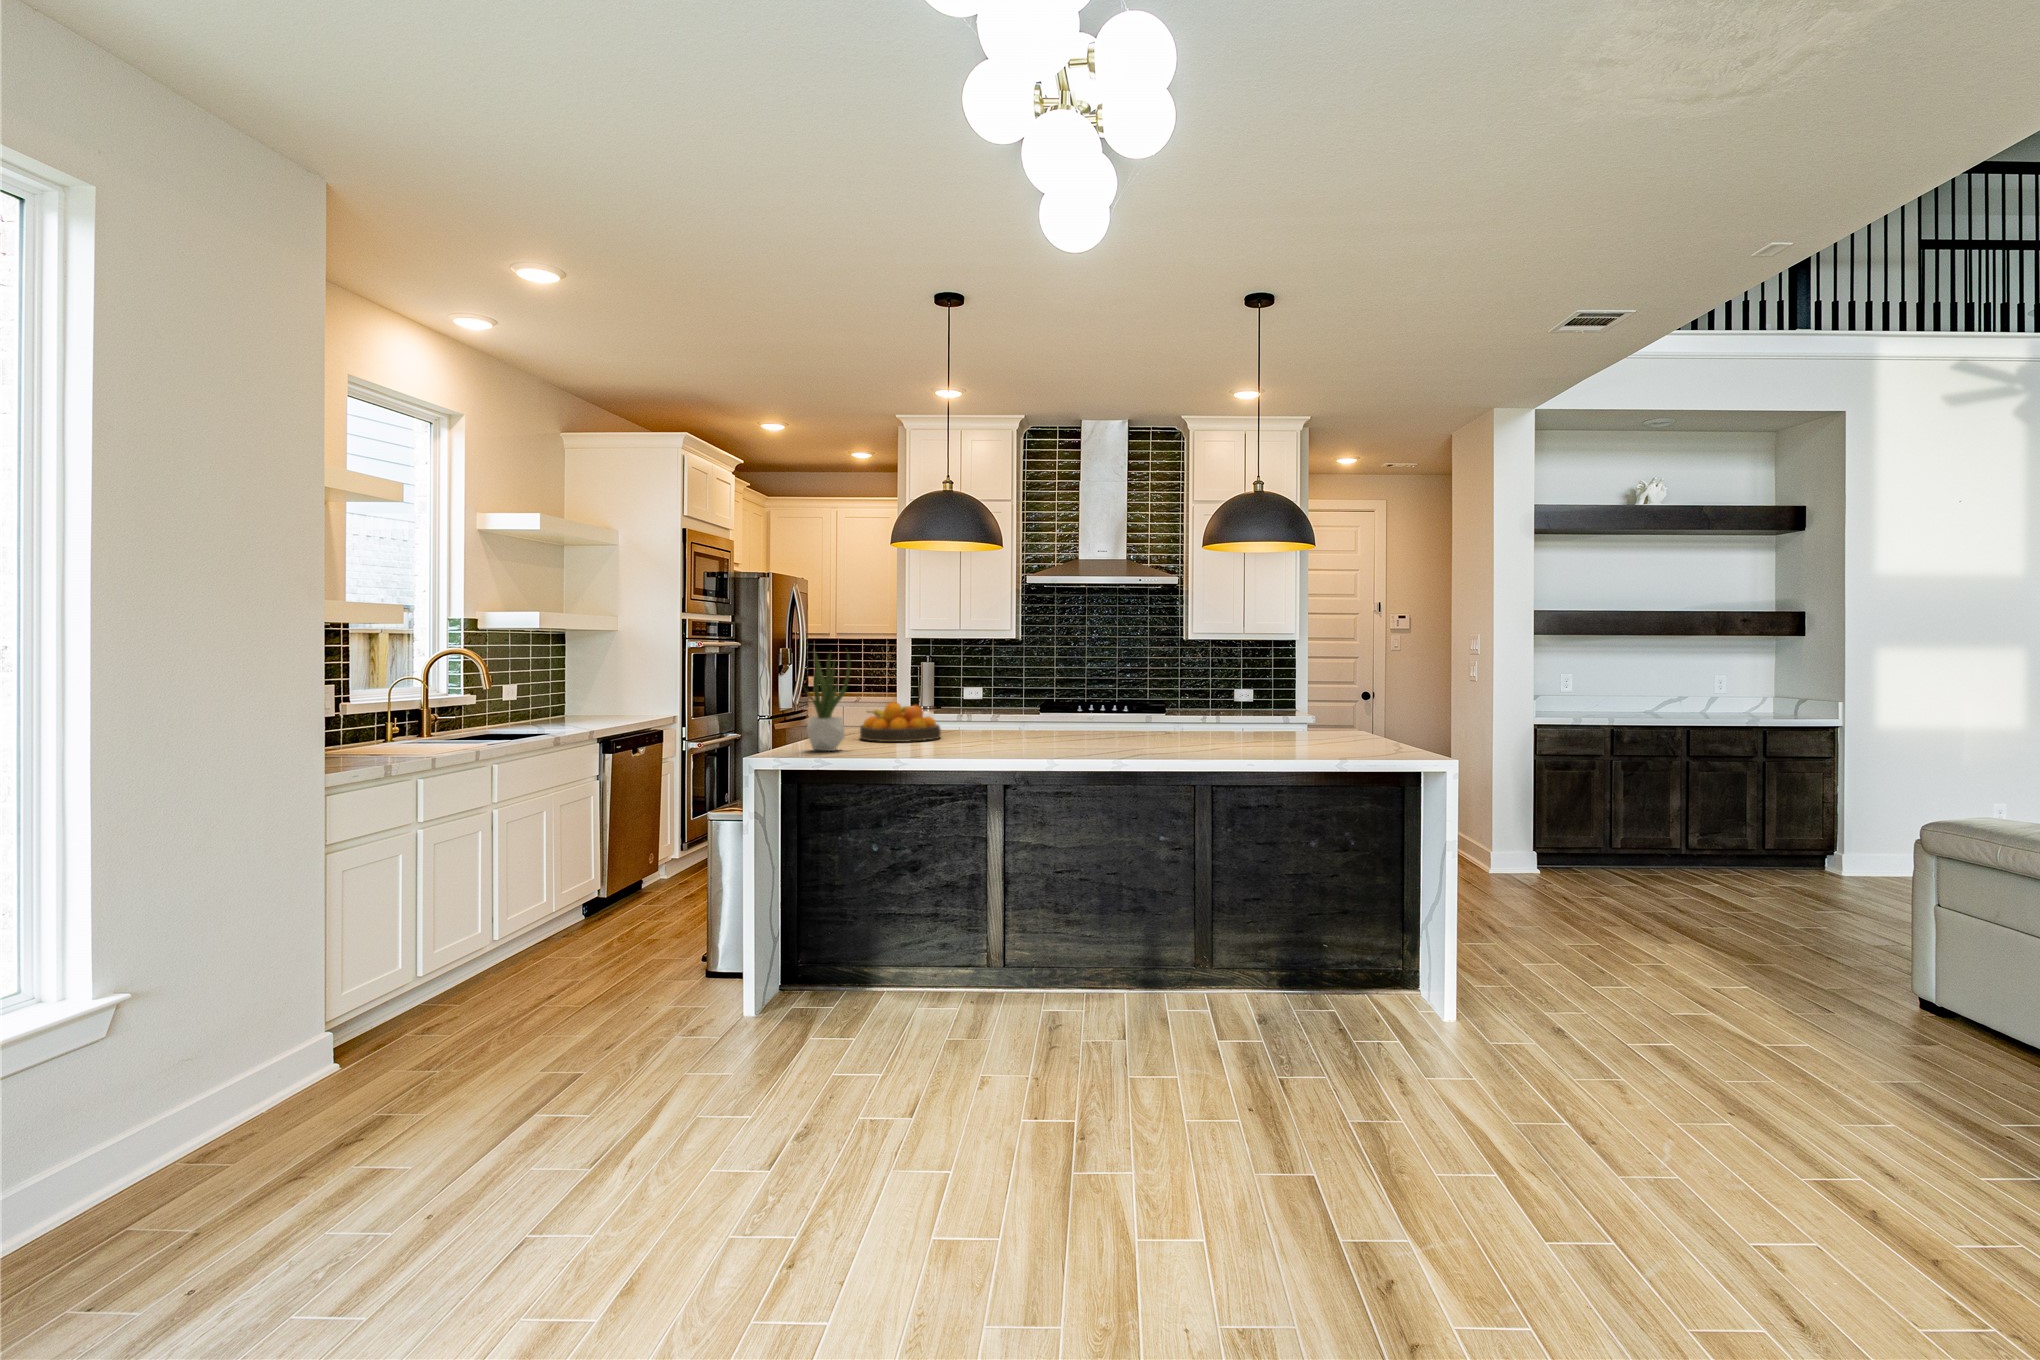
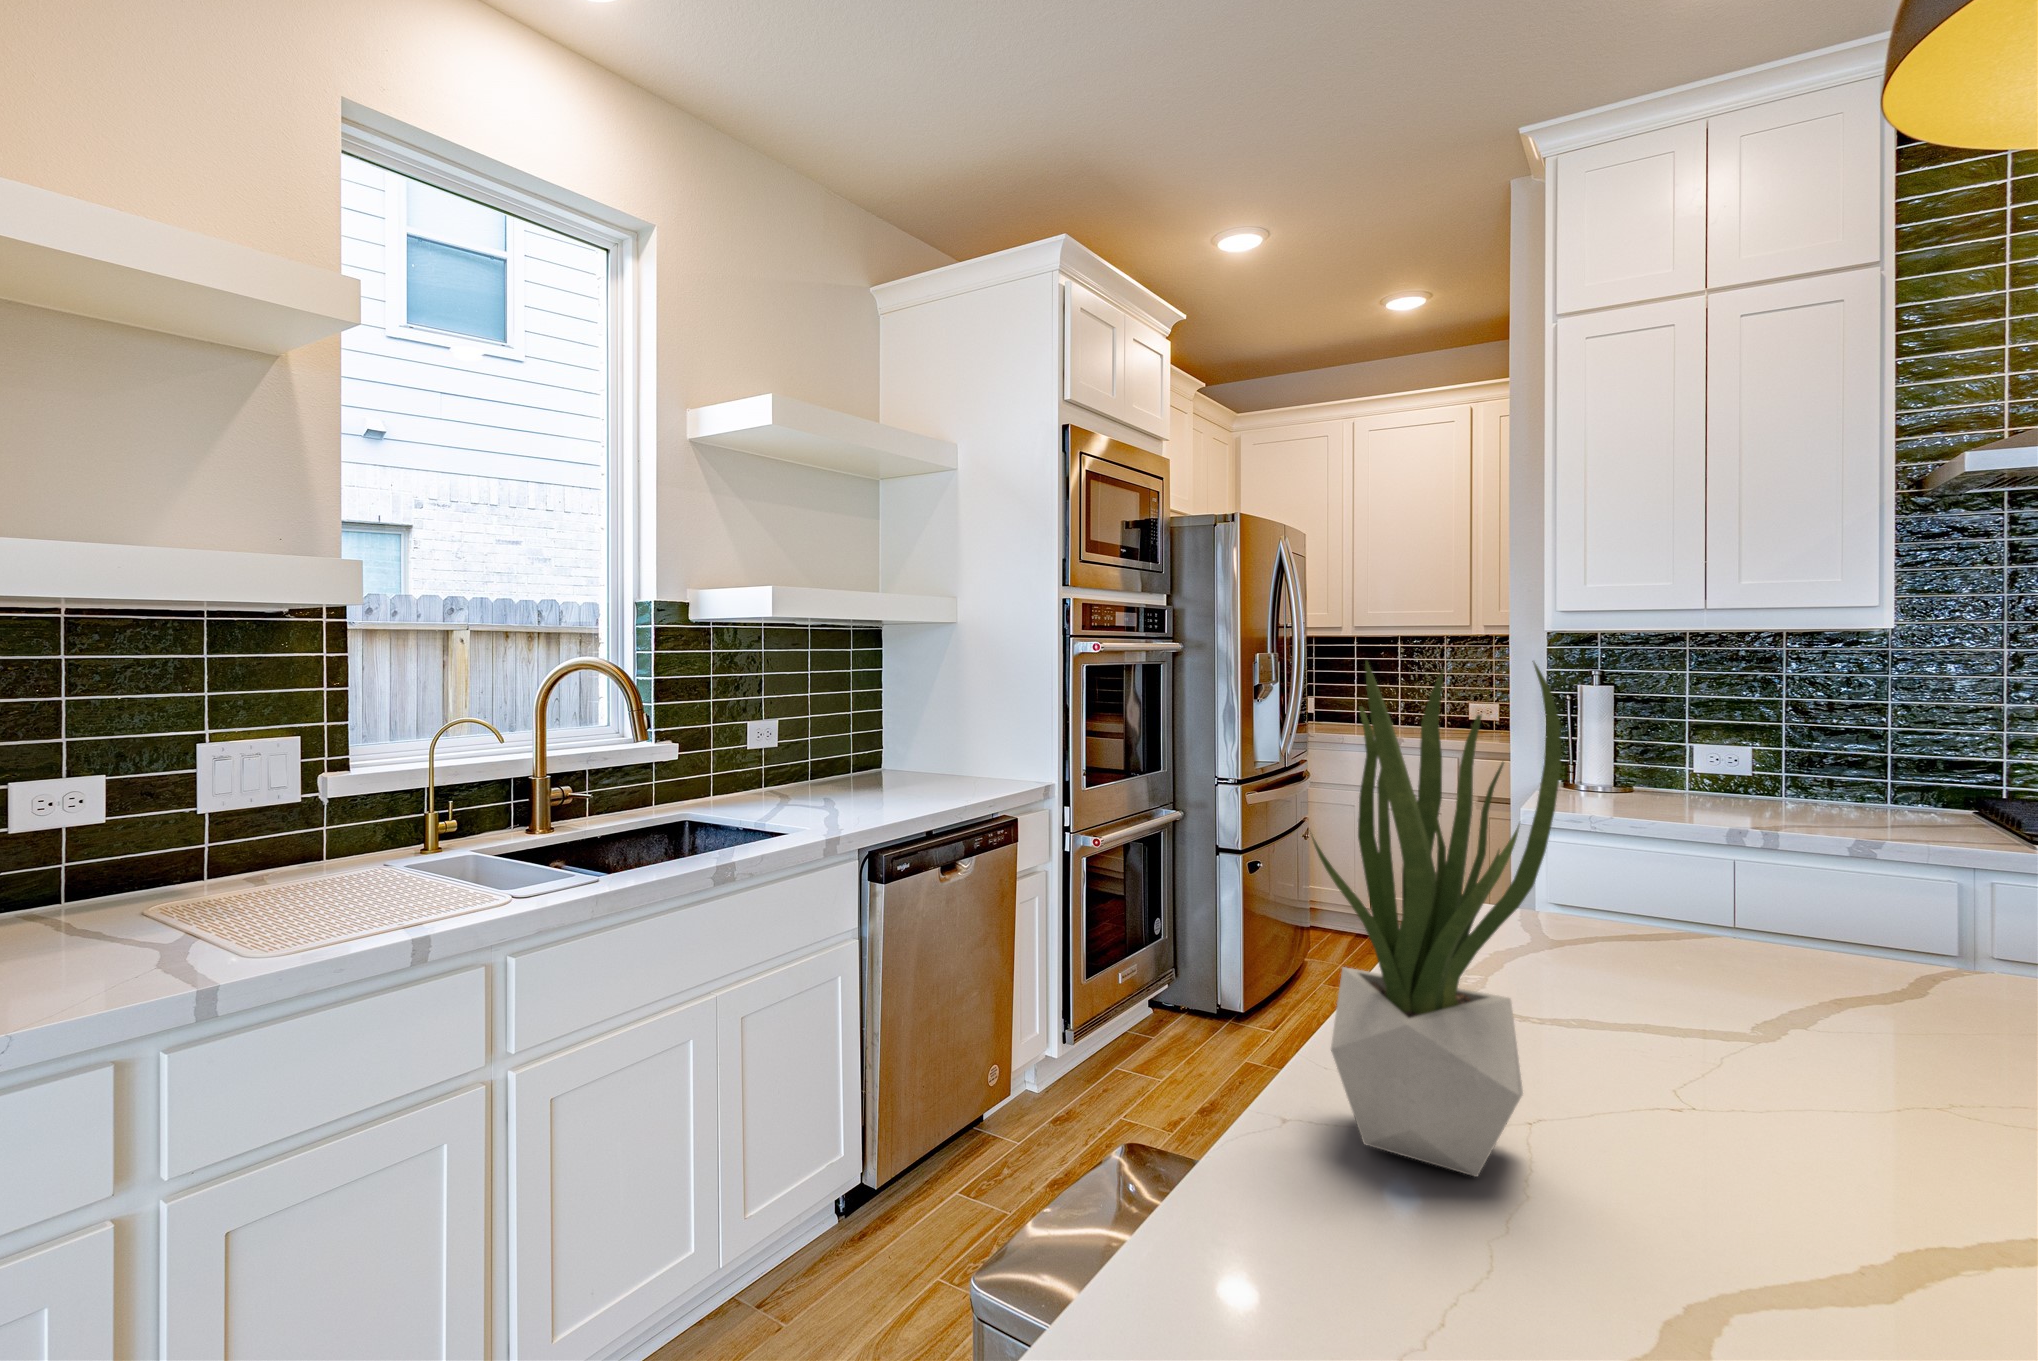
fruit bowl: present [860,702,941,742] -> none [1522,858,1923,1081]

